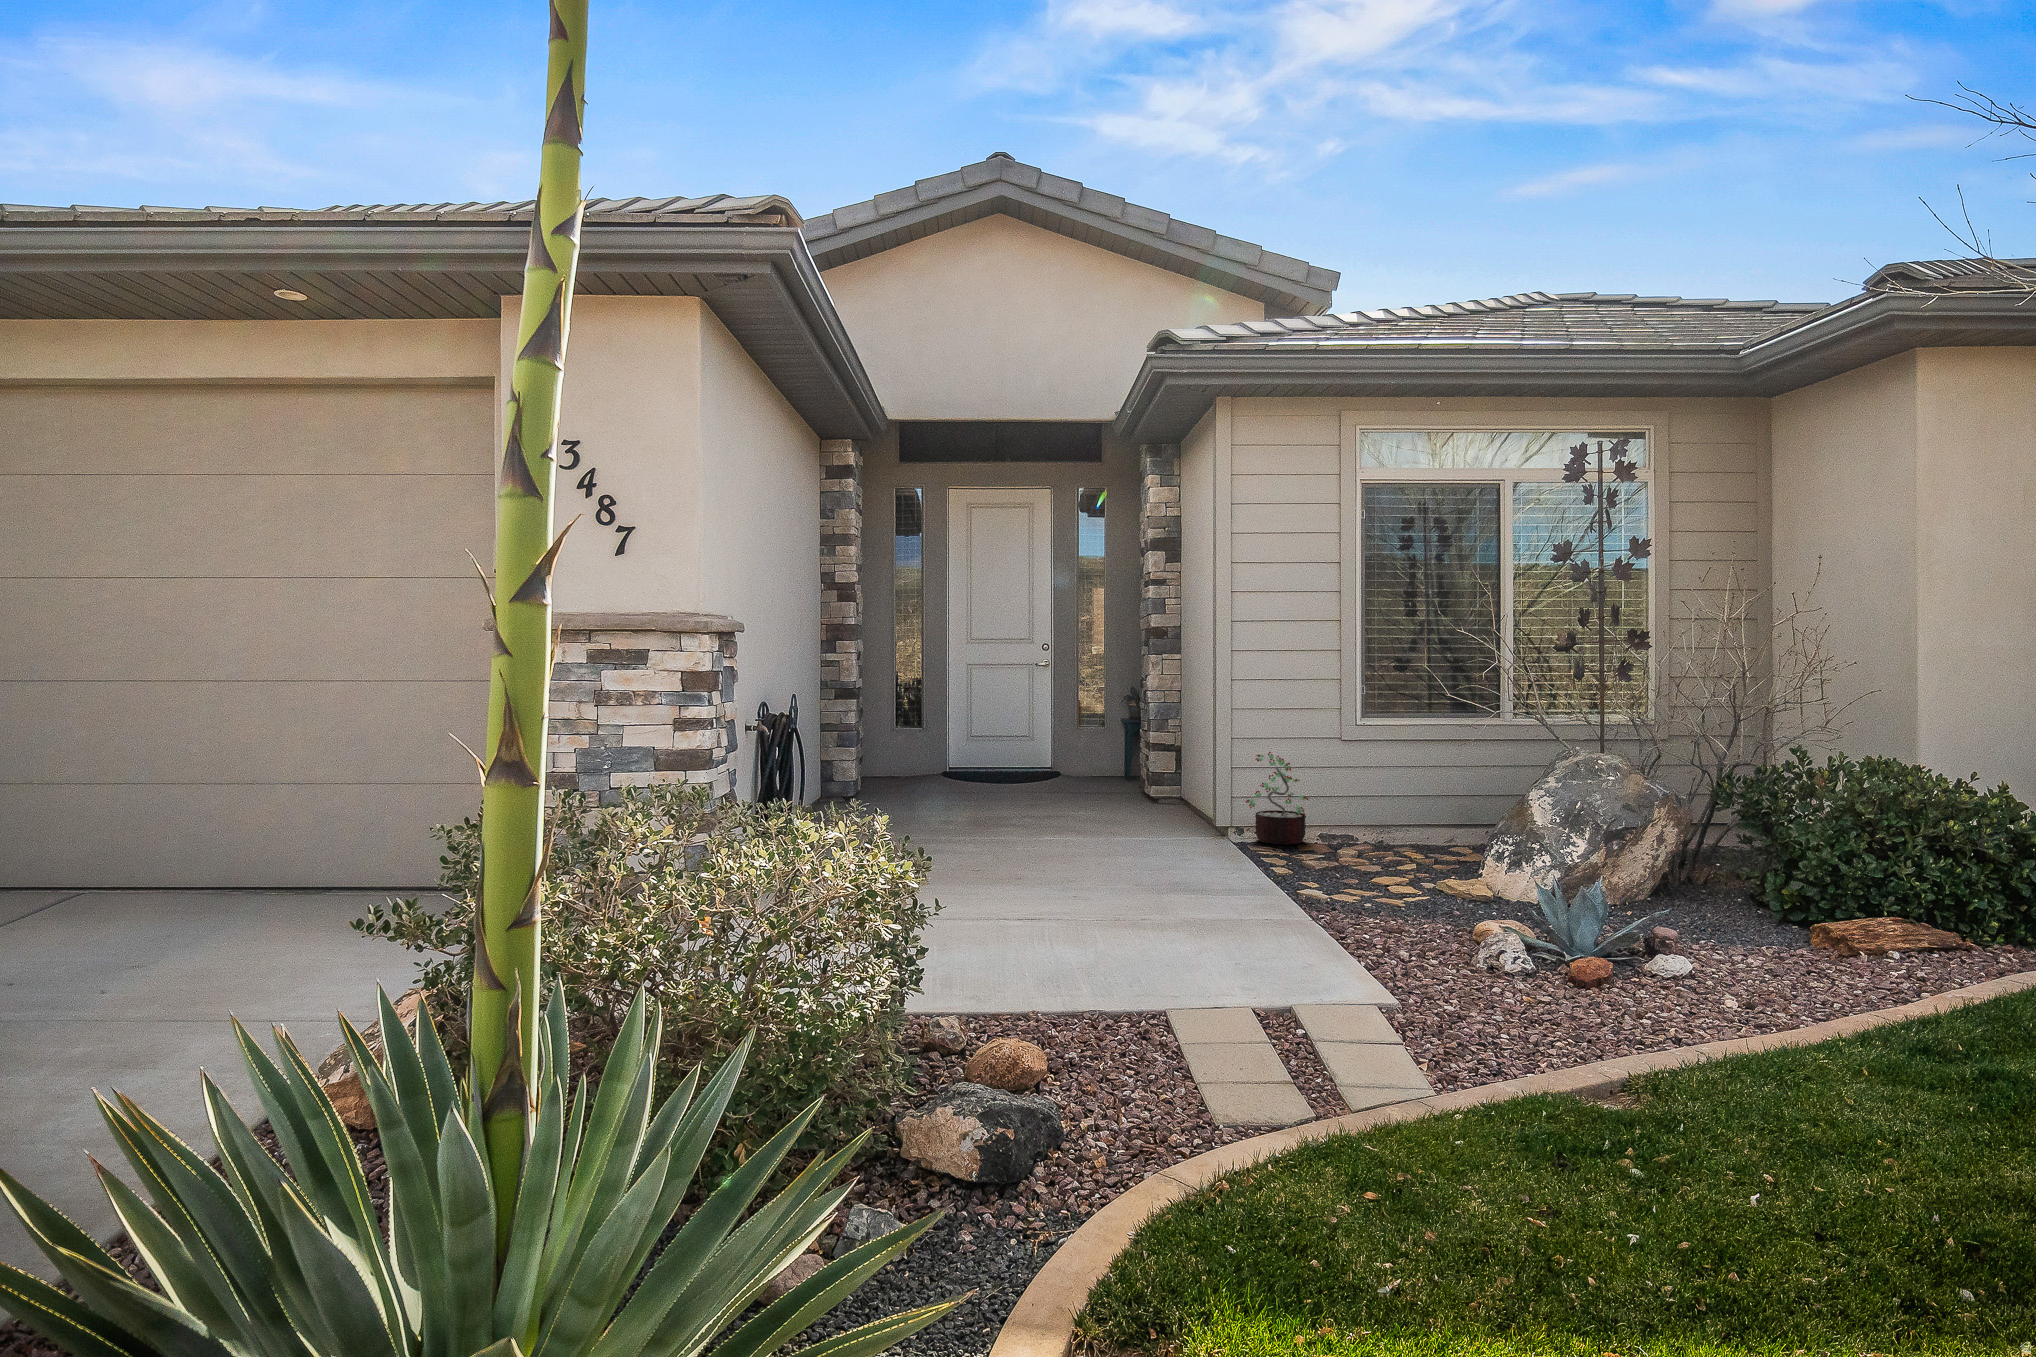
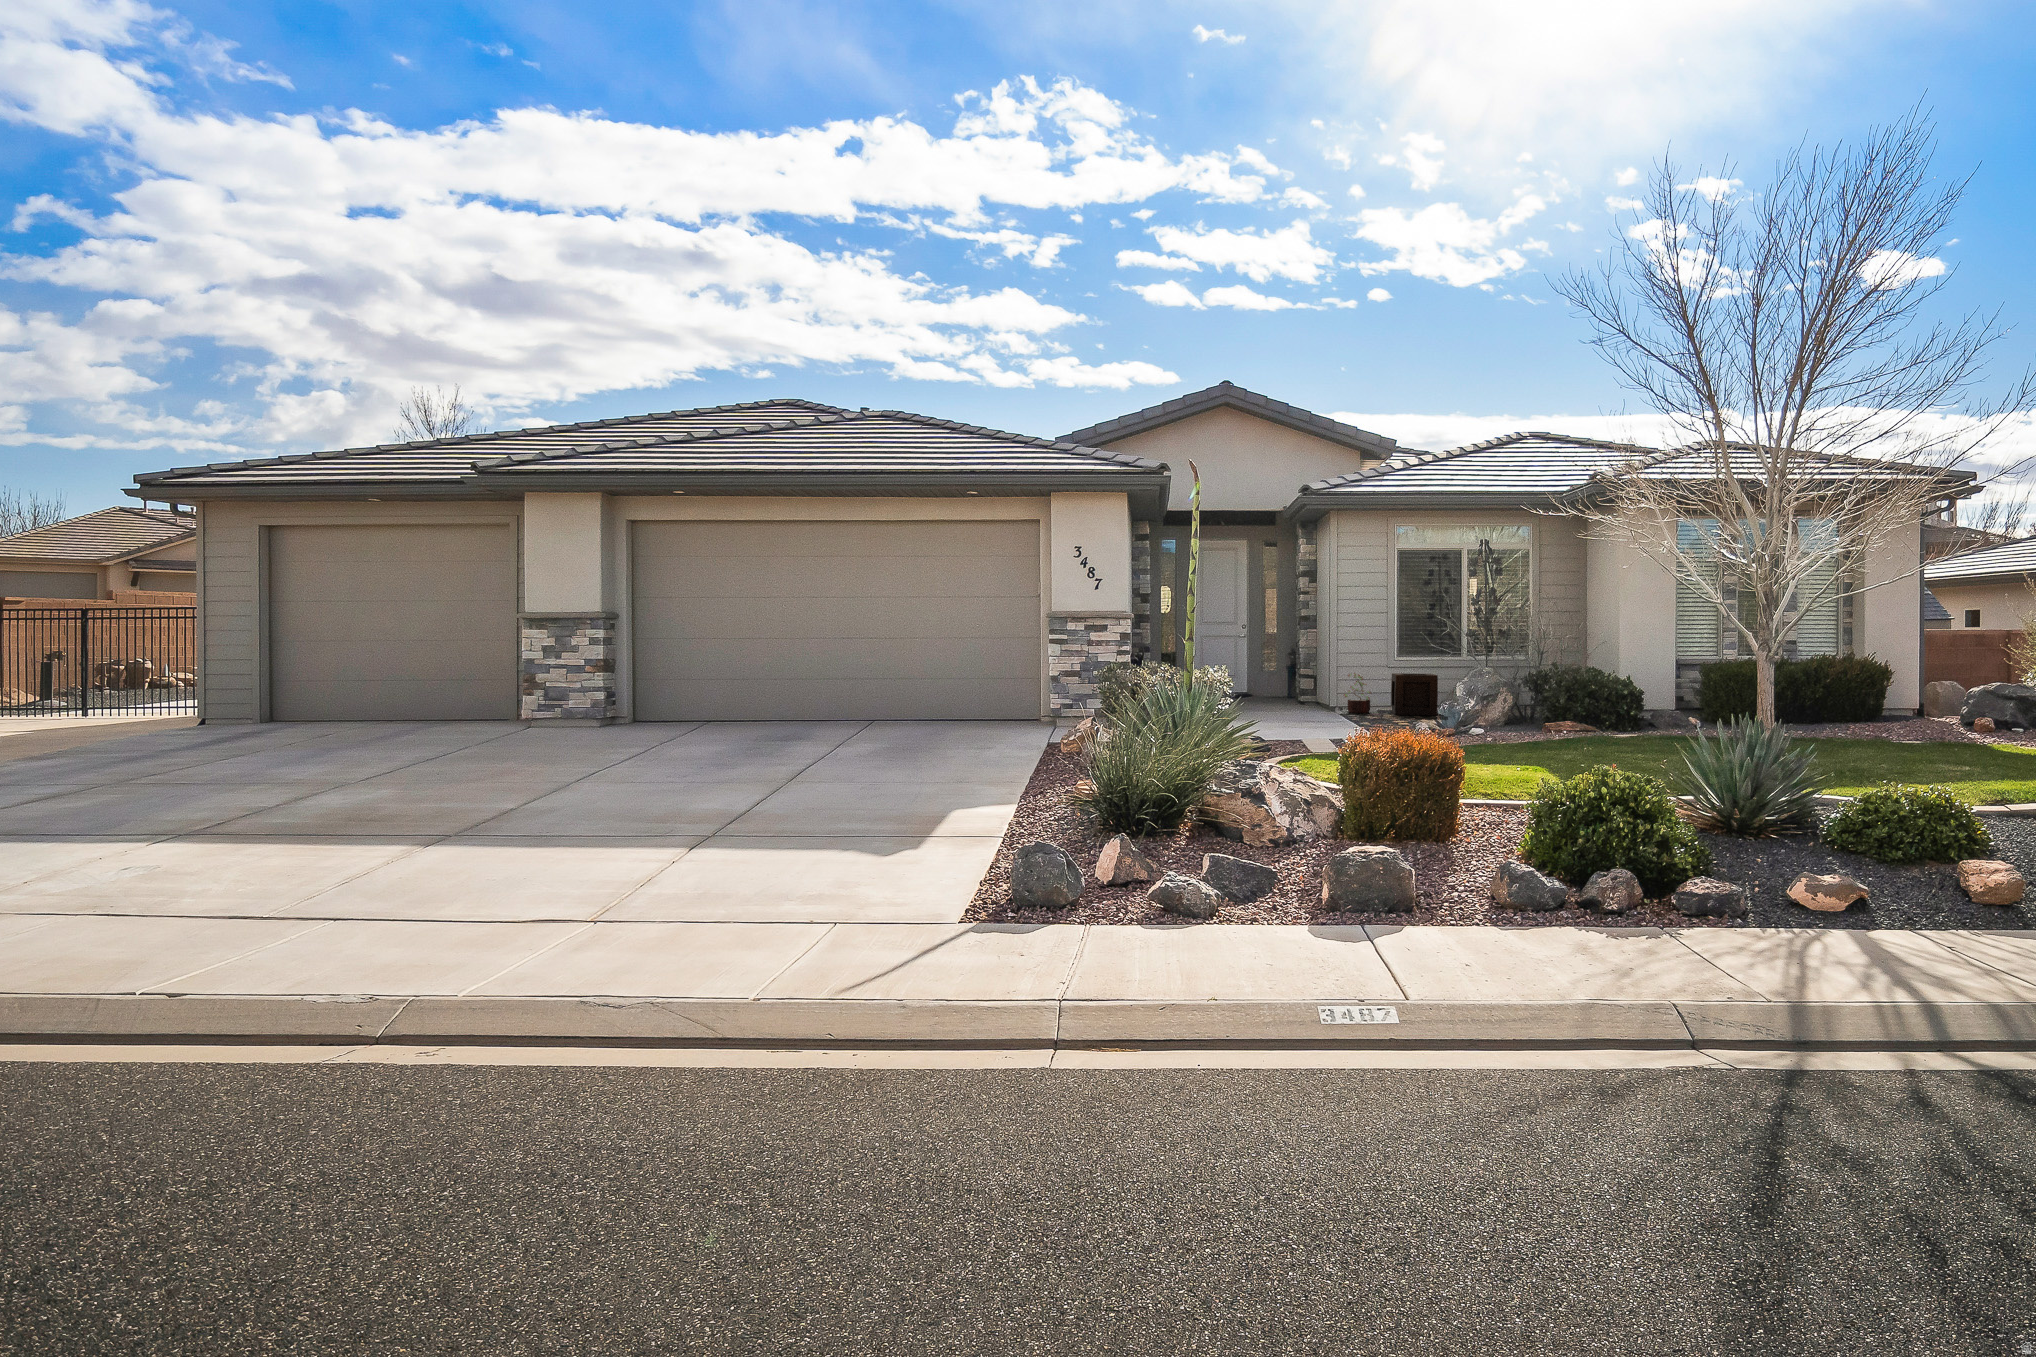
wooden crate: none [1347,753,1461,854] -> present [1391,673,1438,715]

